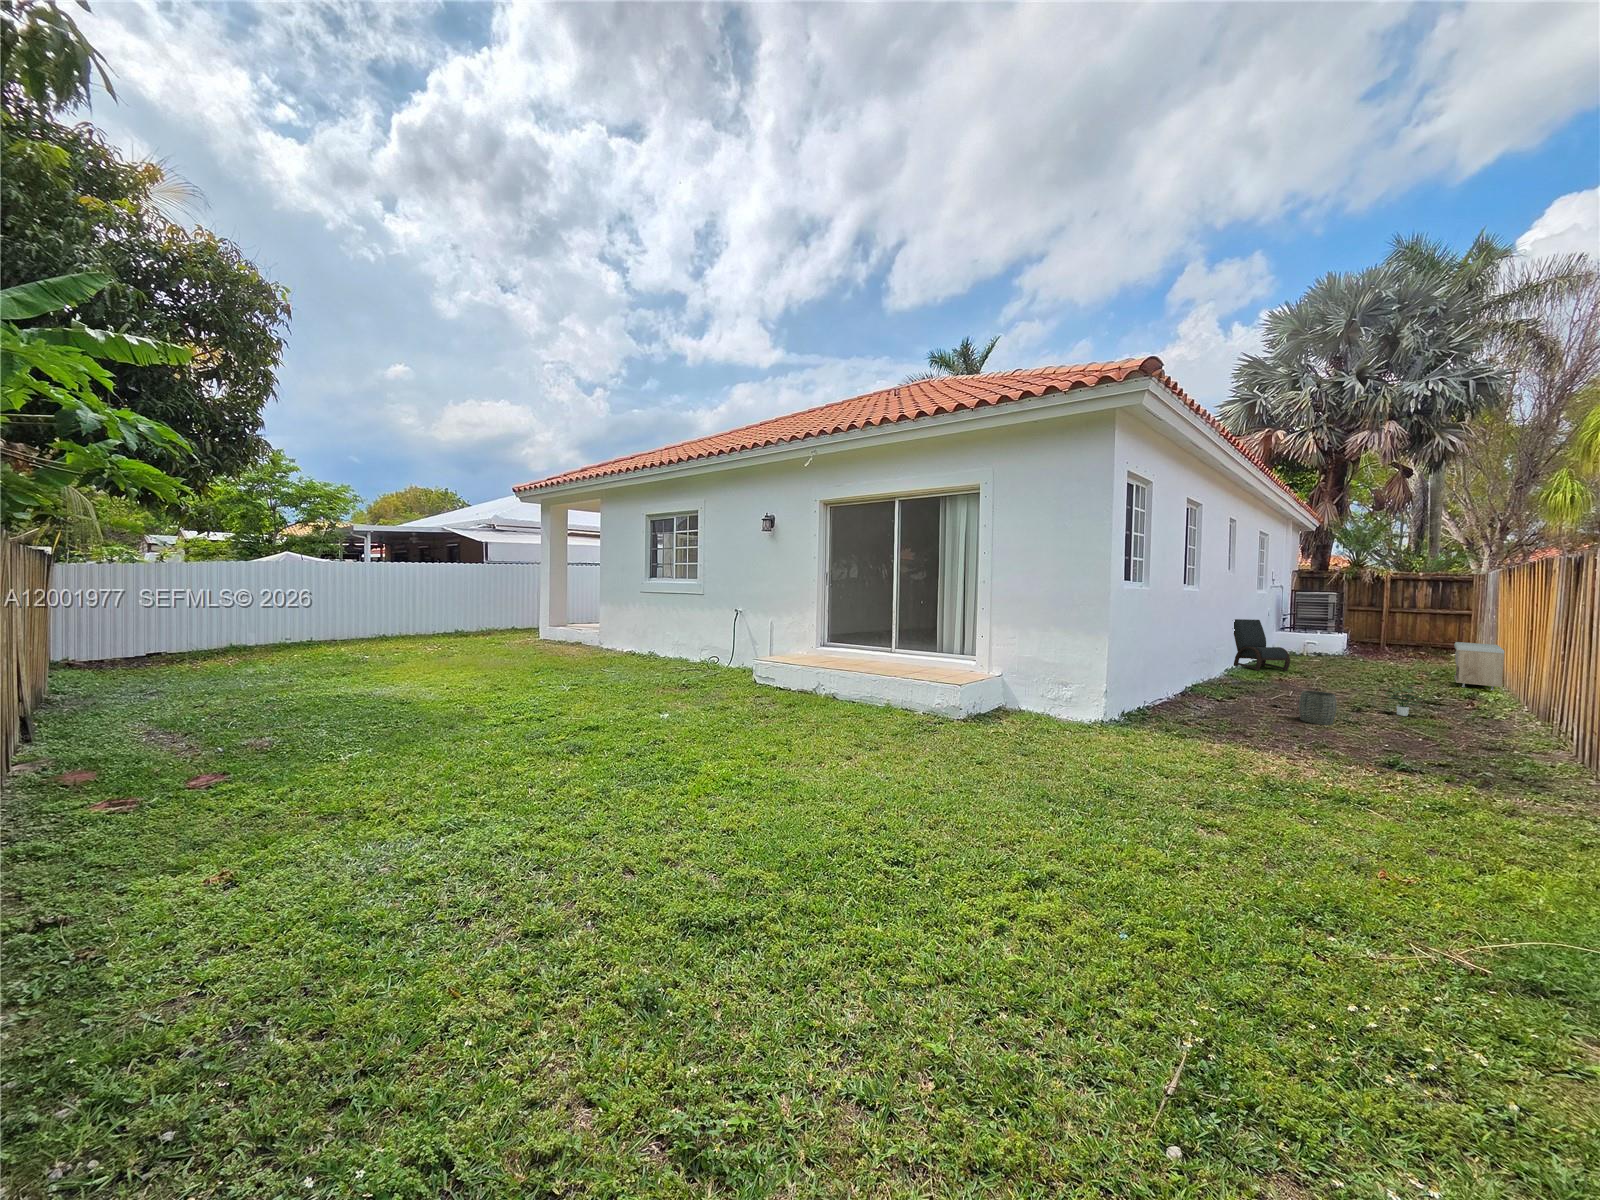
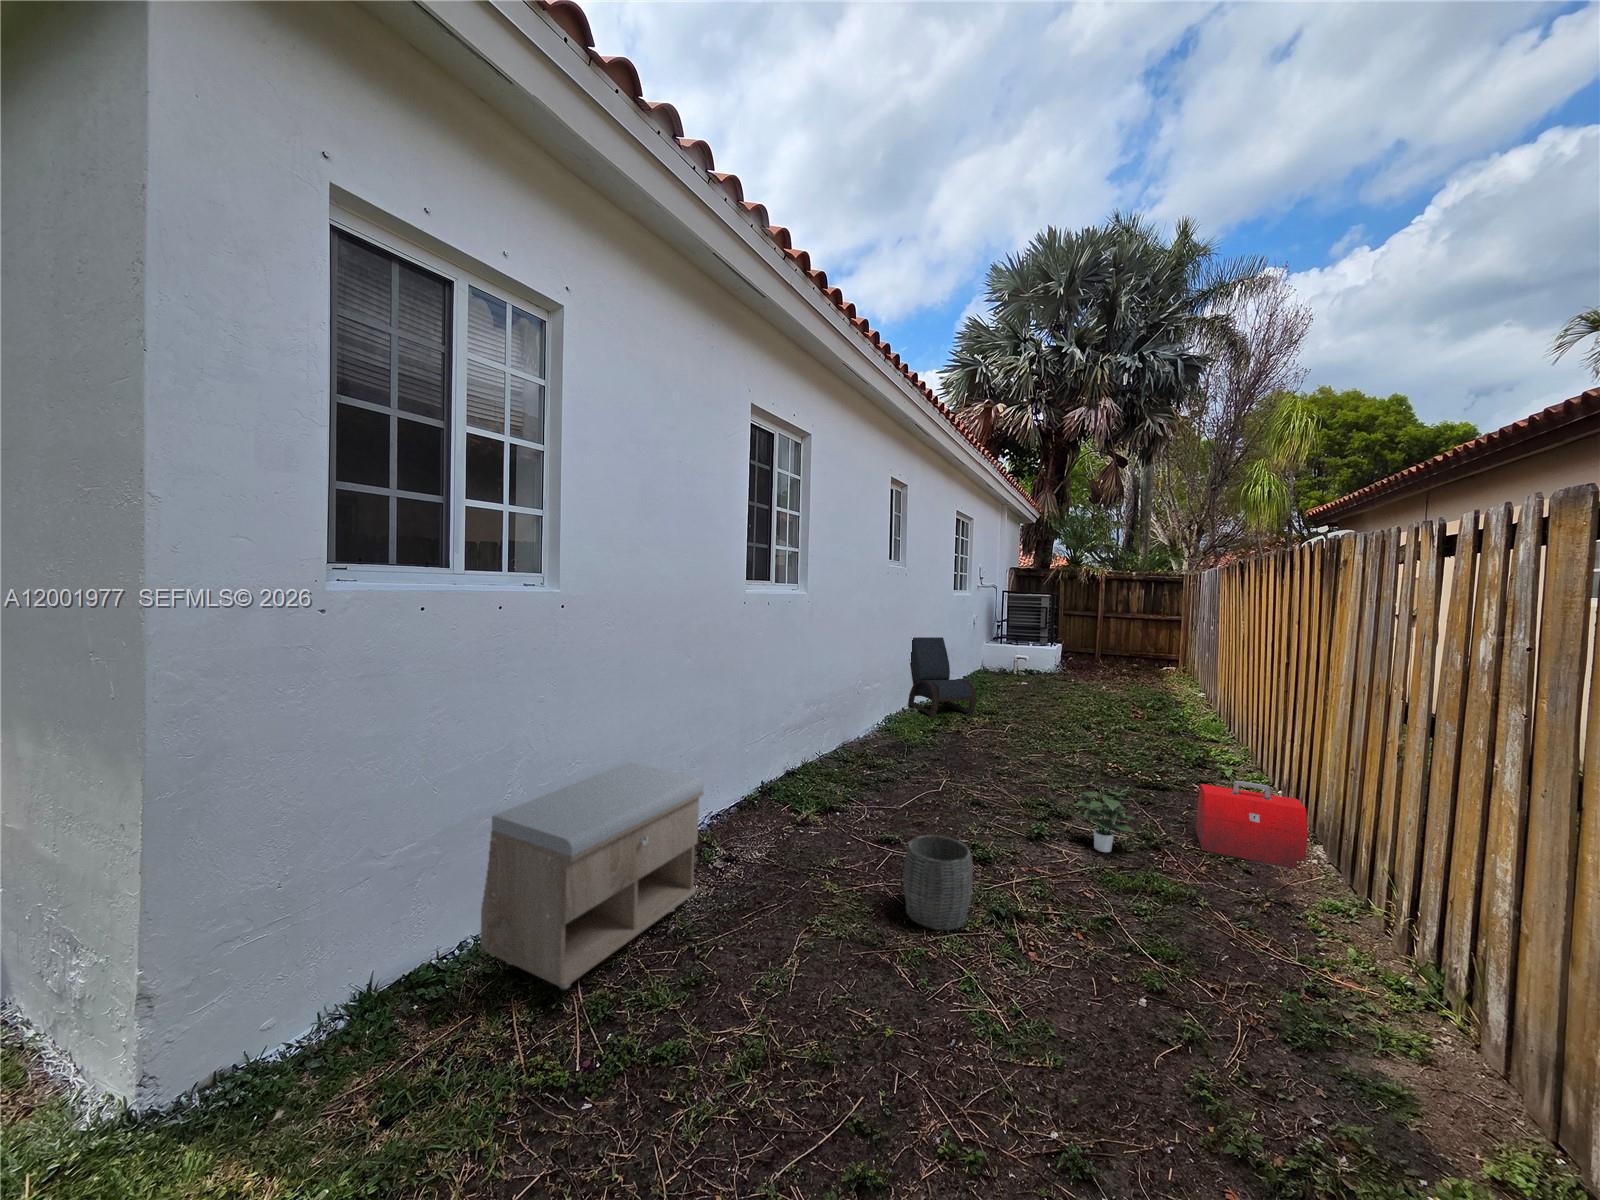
storage bench: present [1454,642,1505,690] -> present [481,762,703,990]
toolbox: none [1464,684,1534,728] -> present [1196,781,1308,870]

